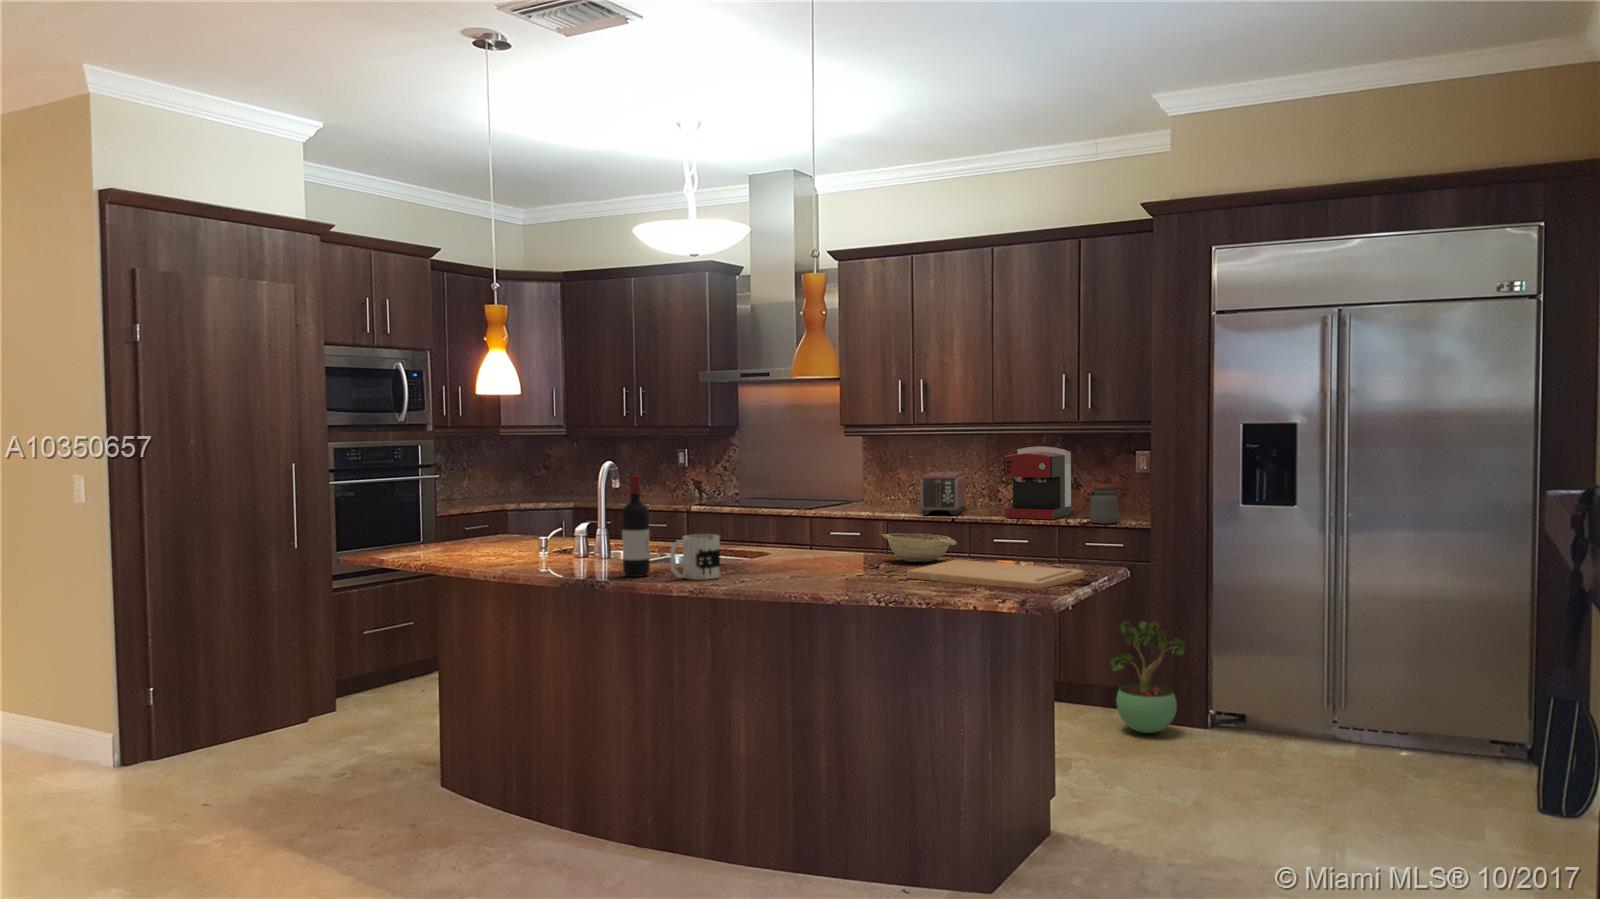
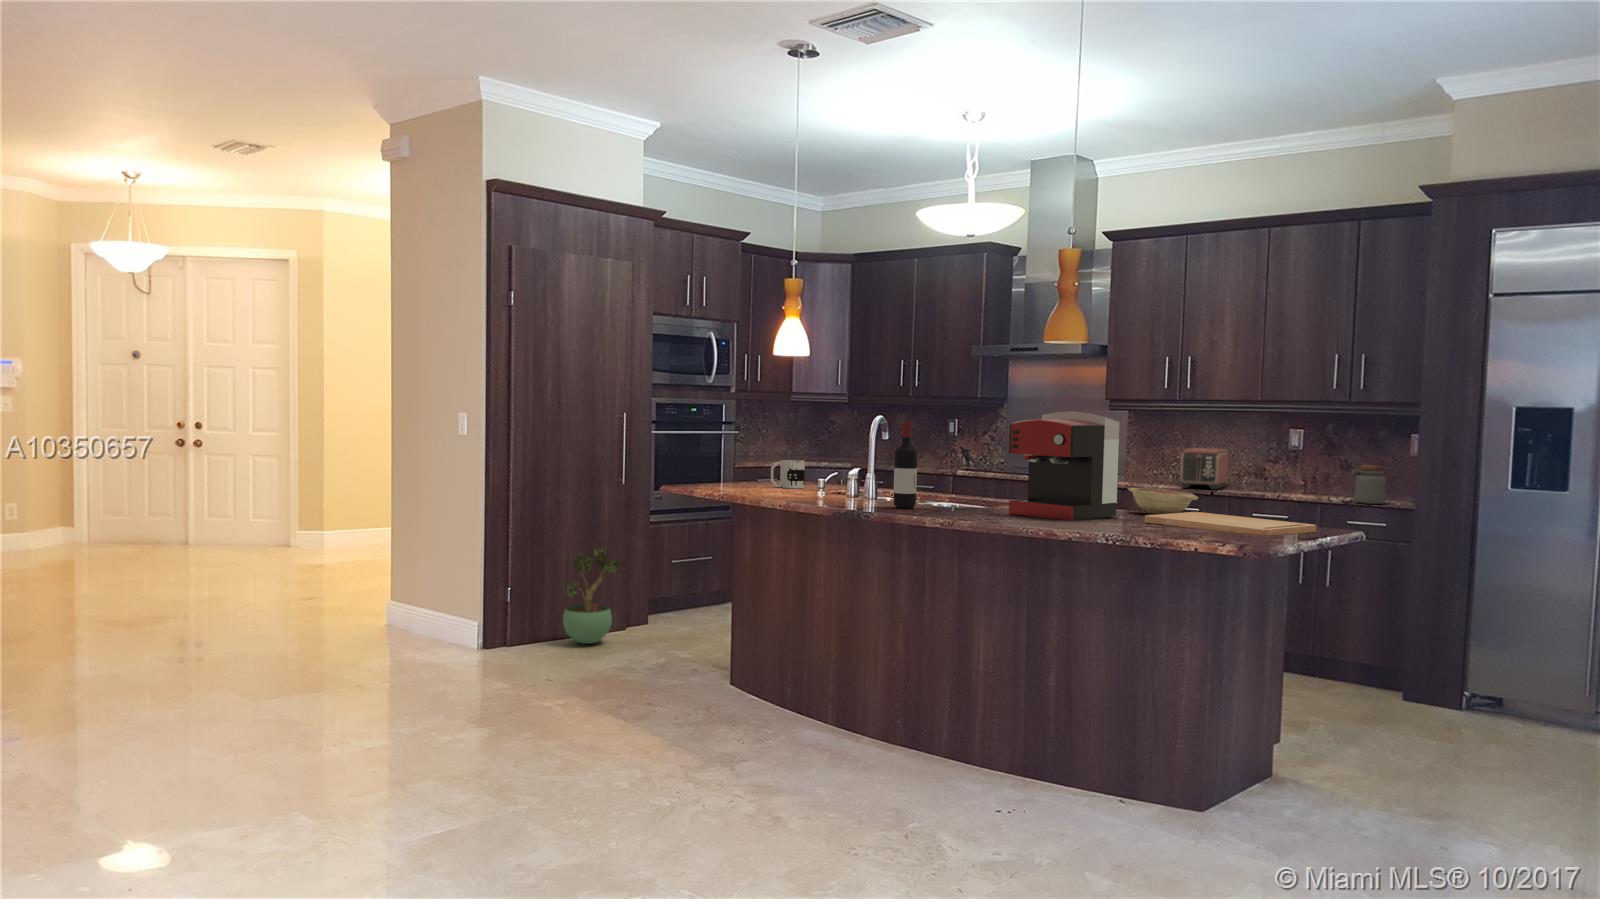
coffee maker: present [1004,446,1071,519] -> present [1009,411,1120,520]
mug: present [670,534,720,580] -> present [771,460,805,488]
potted plant: present [1109,620,1184,733] -> present [563,548,621,644]

